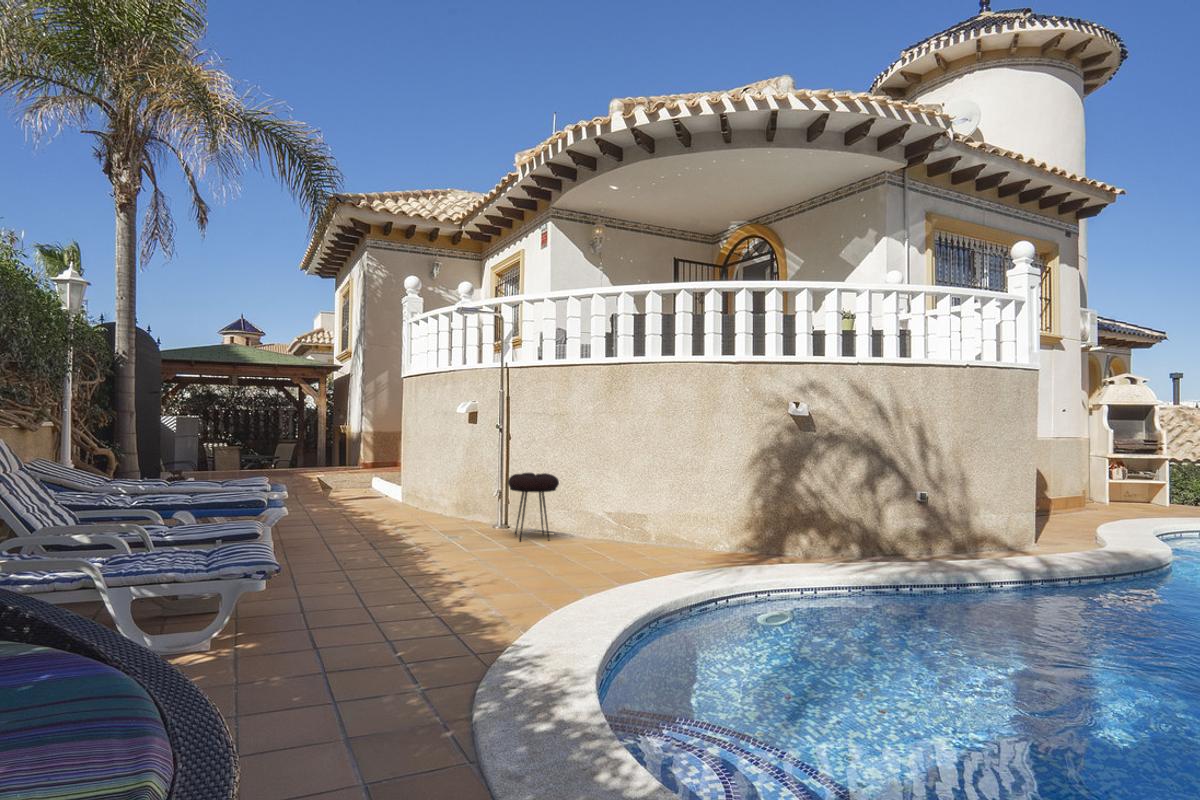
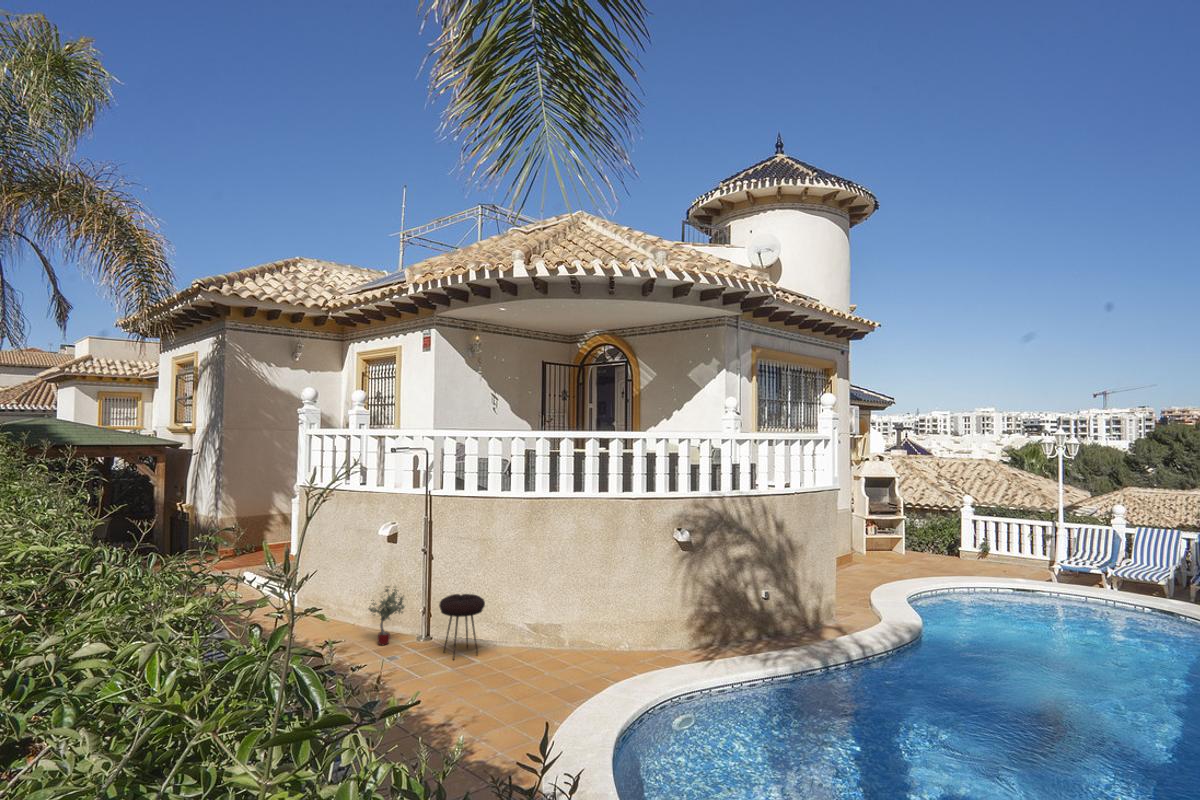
potted tree: none [447,464,485,528] -> present [369,586,405,645]

